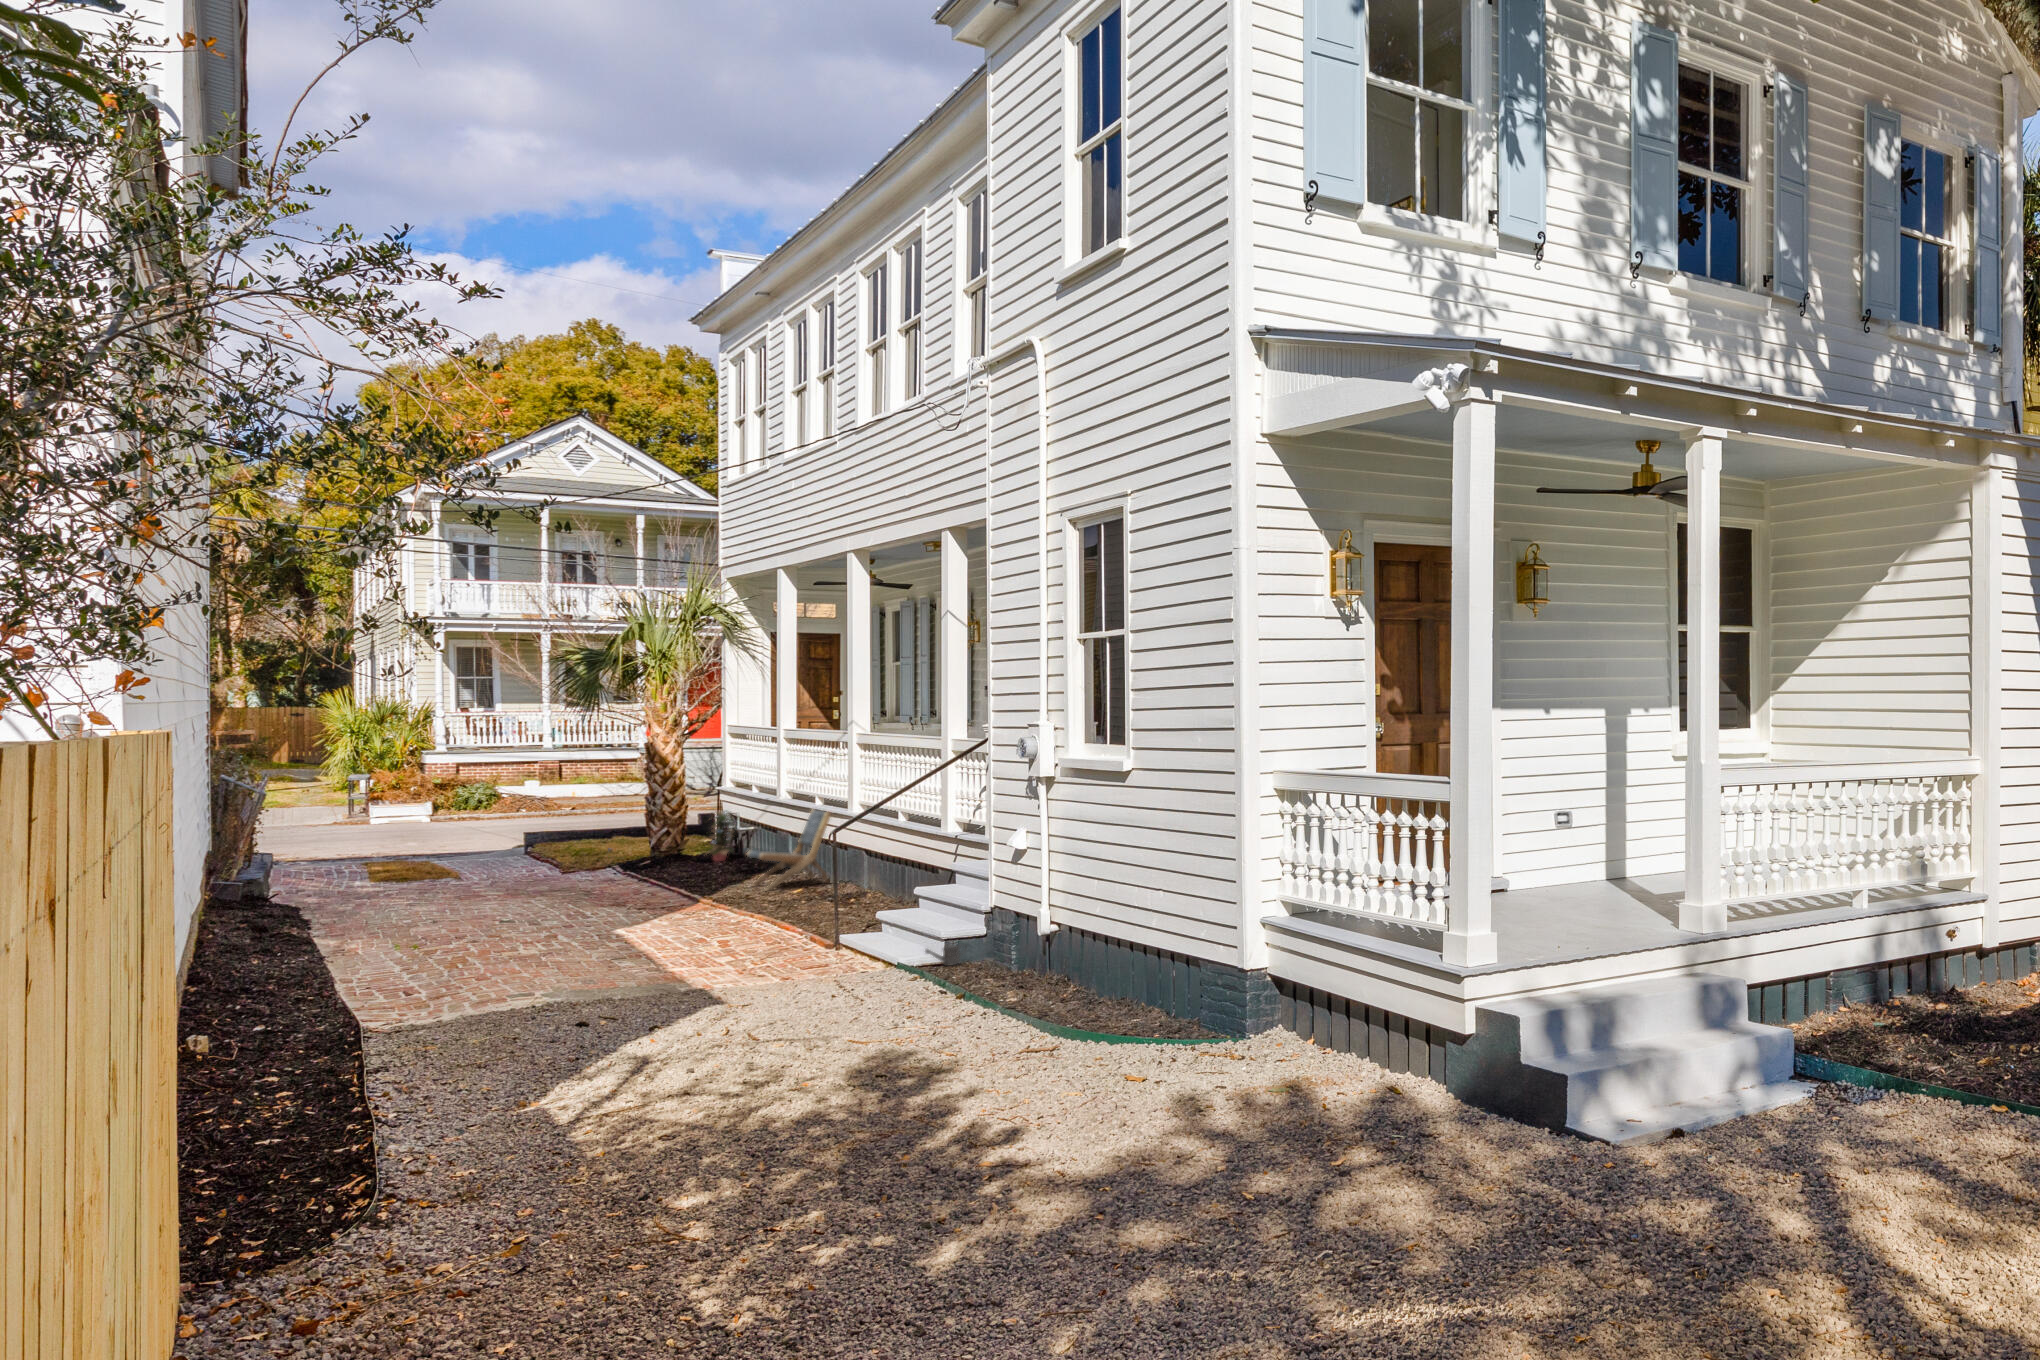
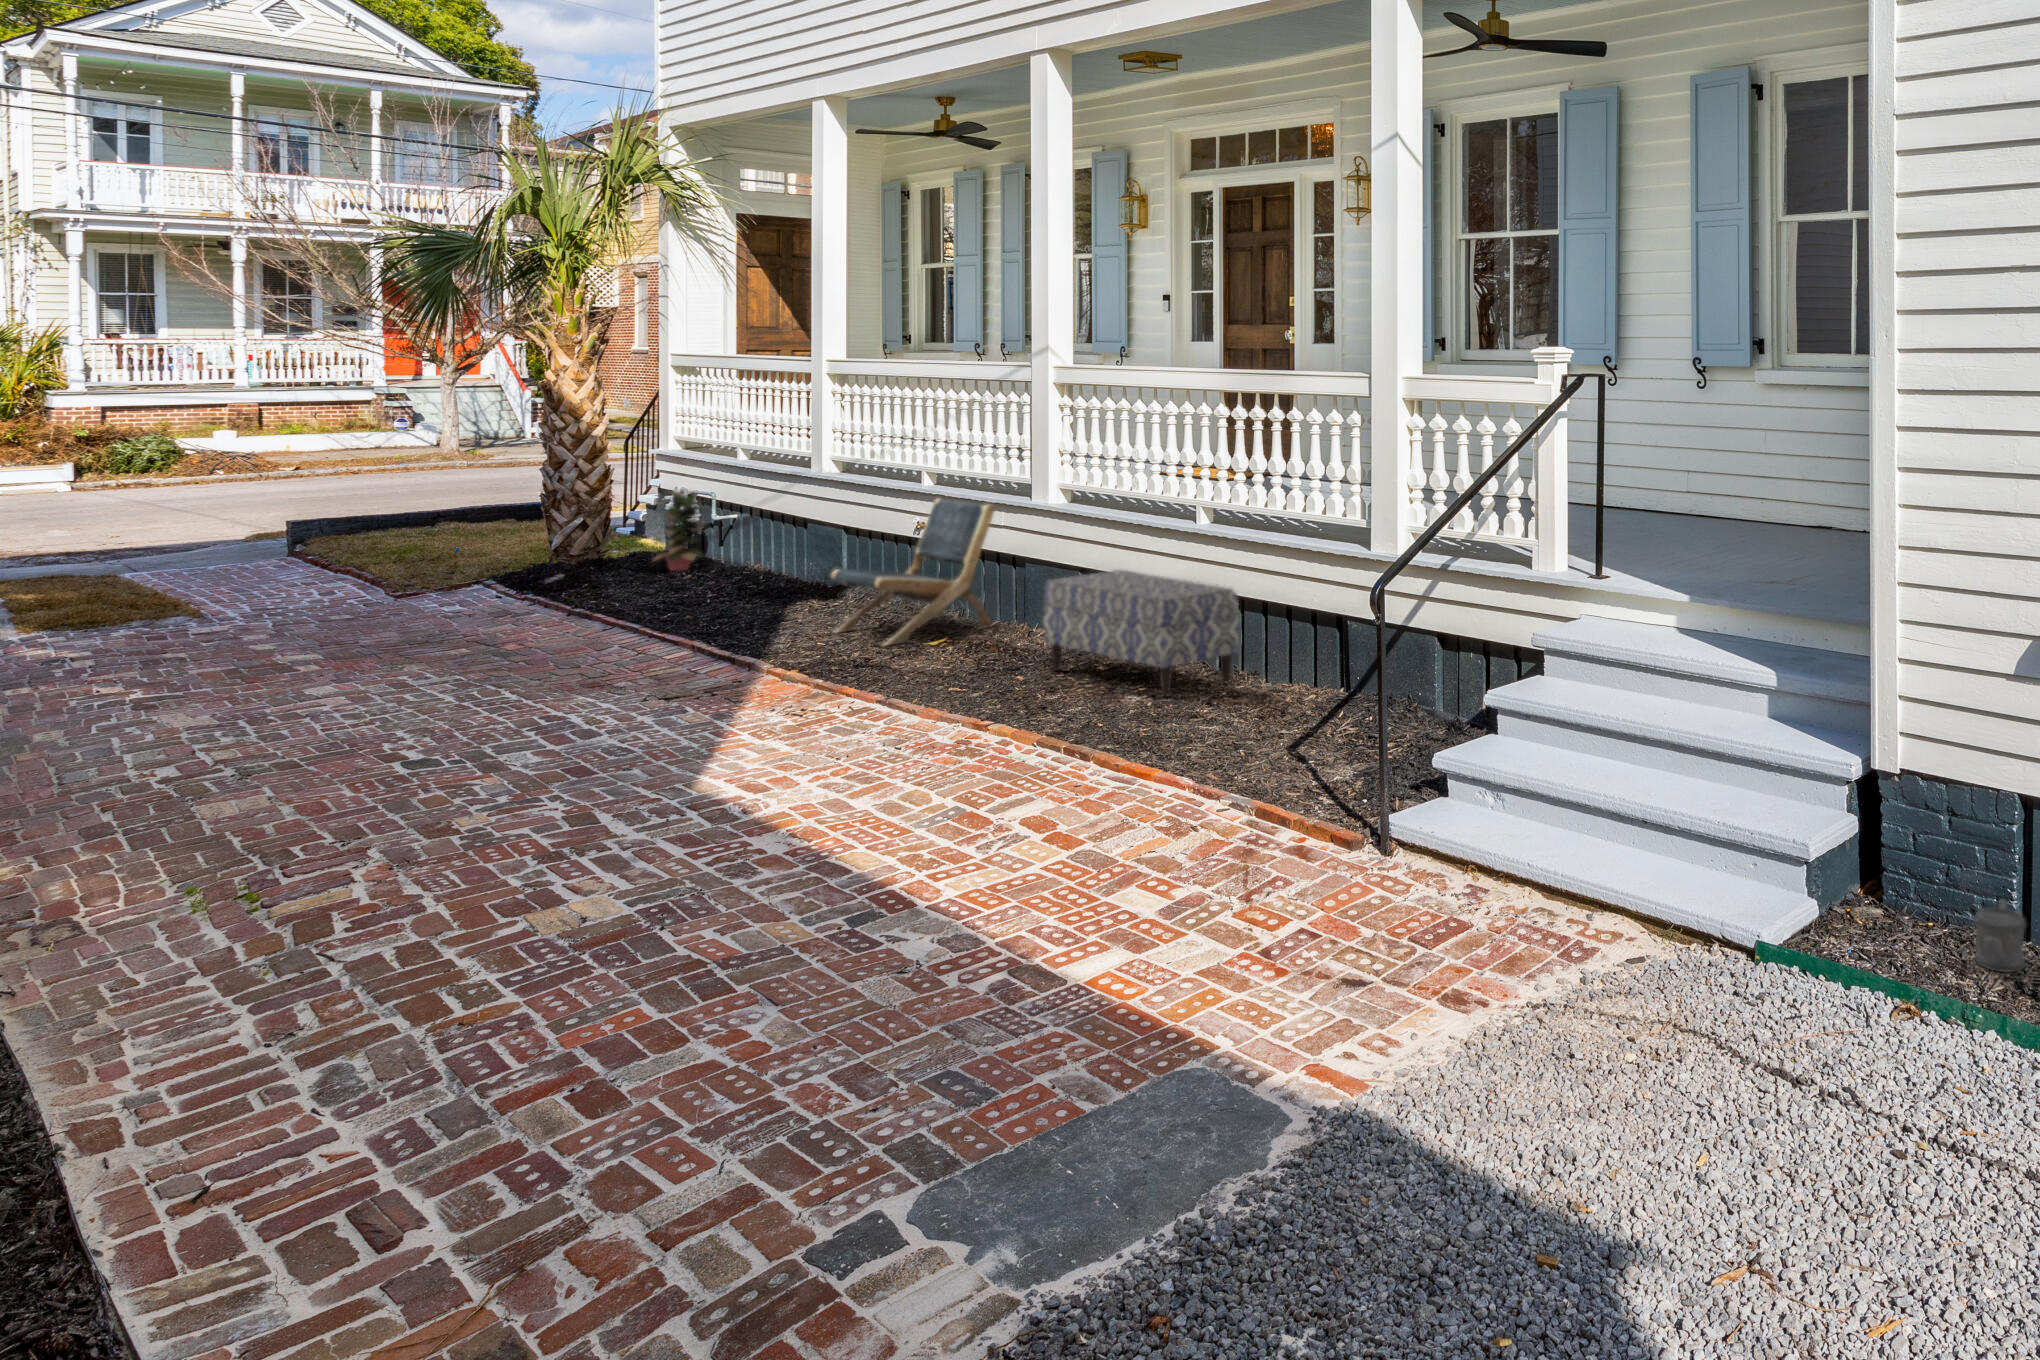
bench: none [816,845,895,906] -> present [1044,570,1239,697]

